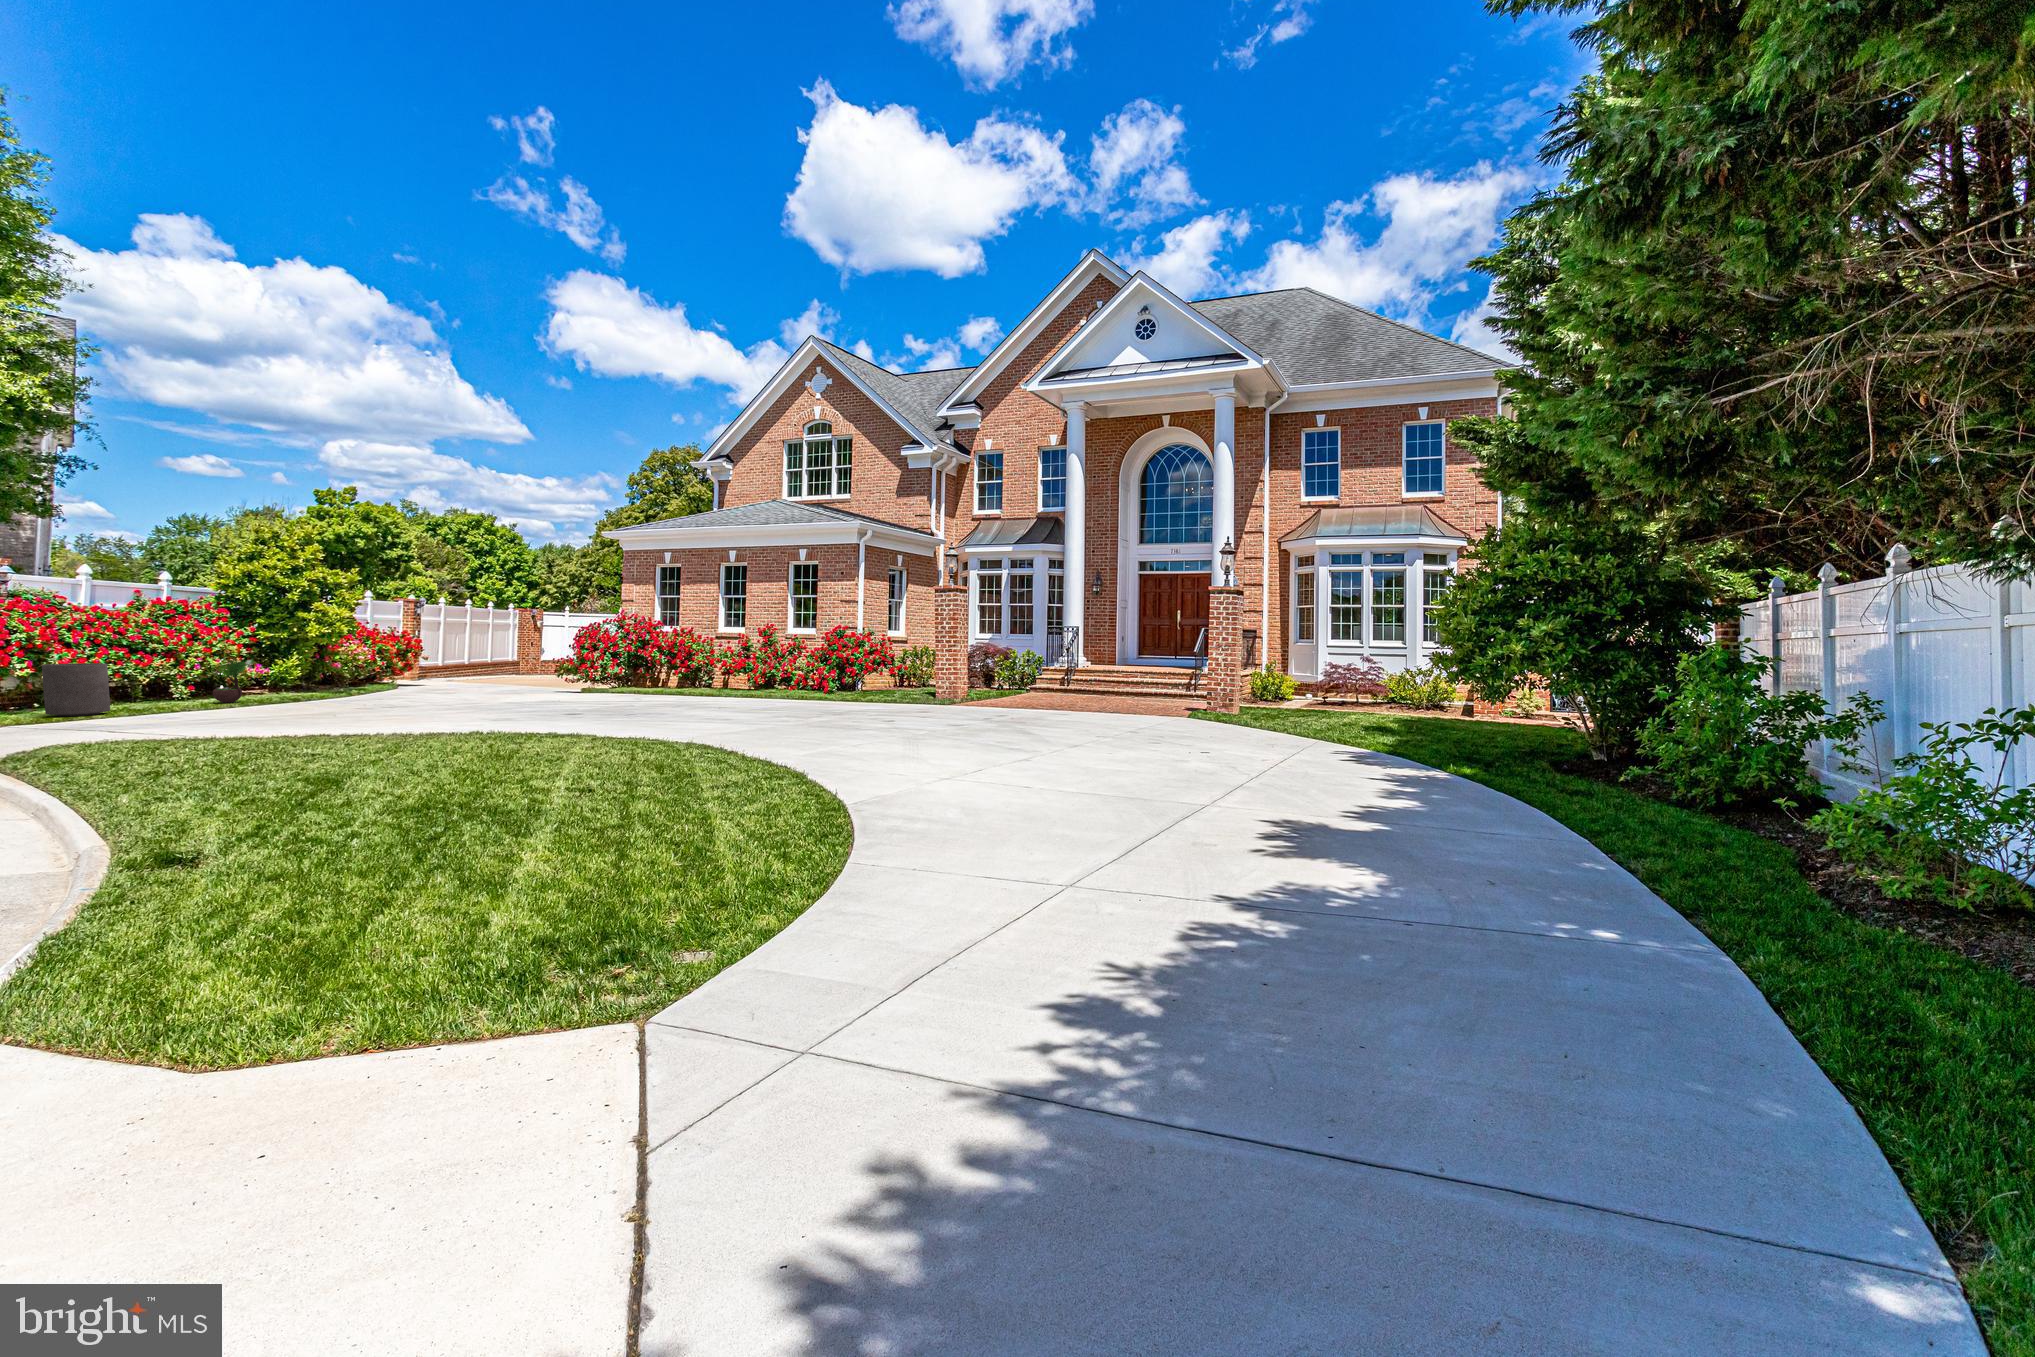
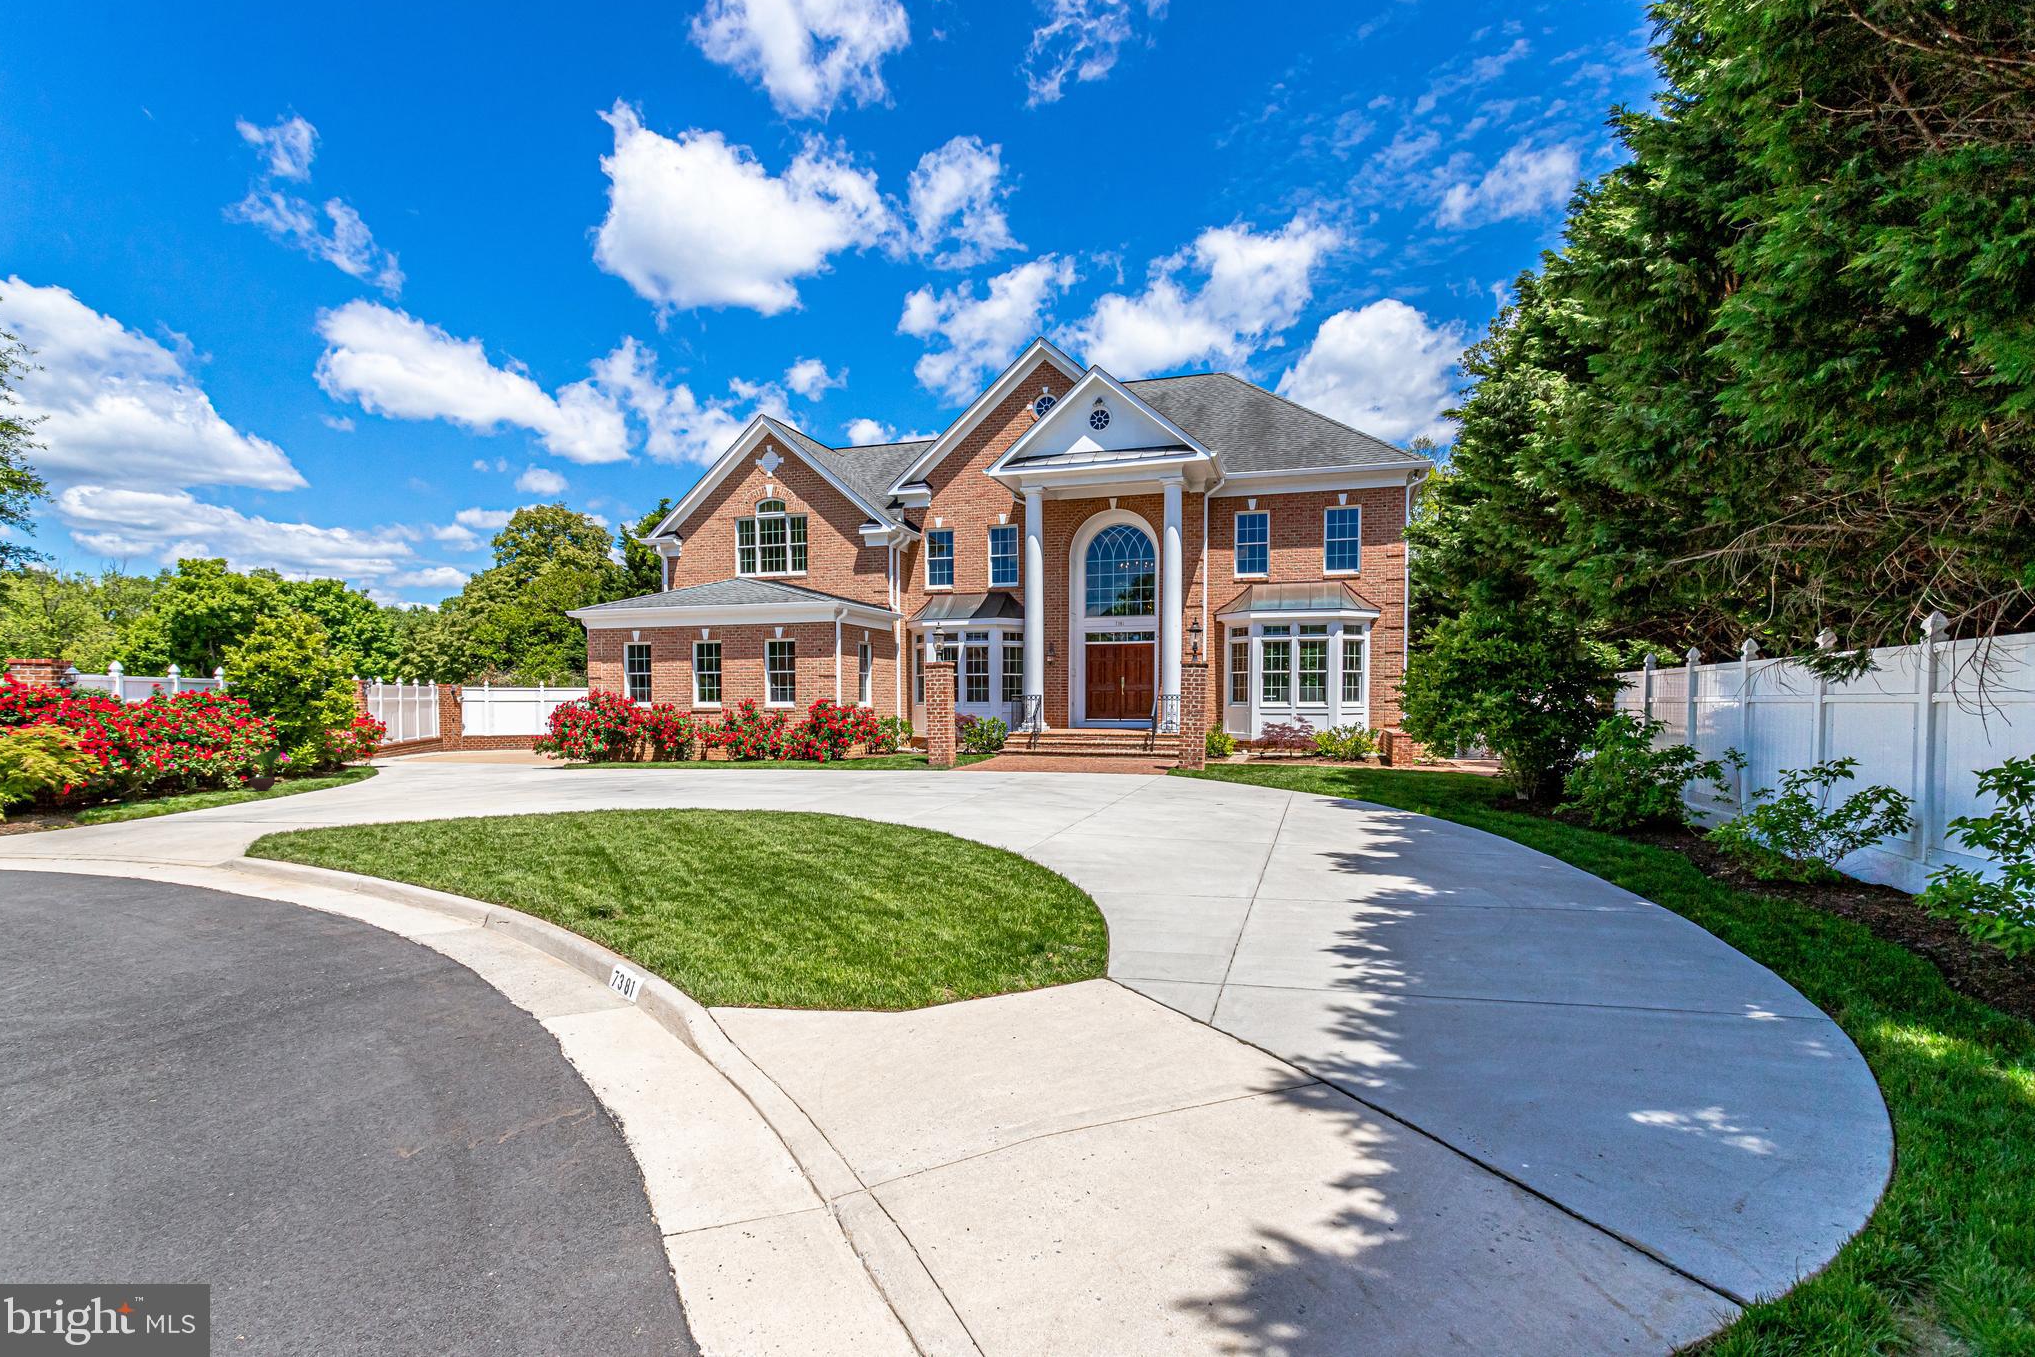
trash can: present [42,663,110,717] -> none [134,757,185,806]

